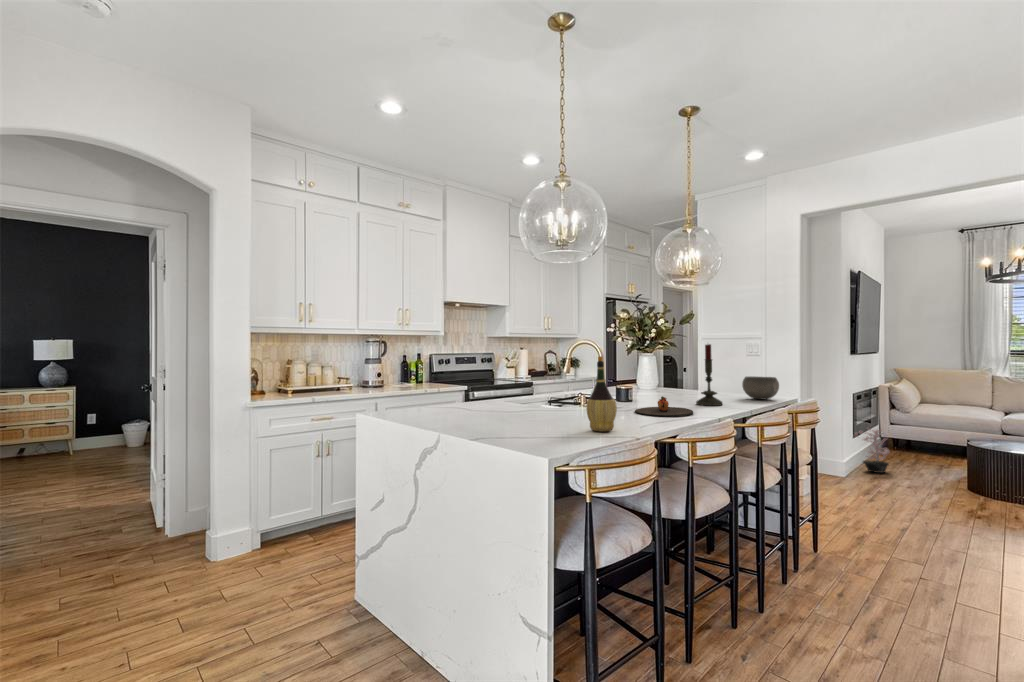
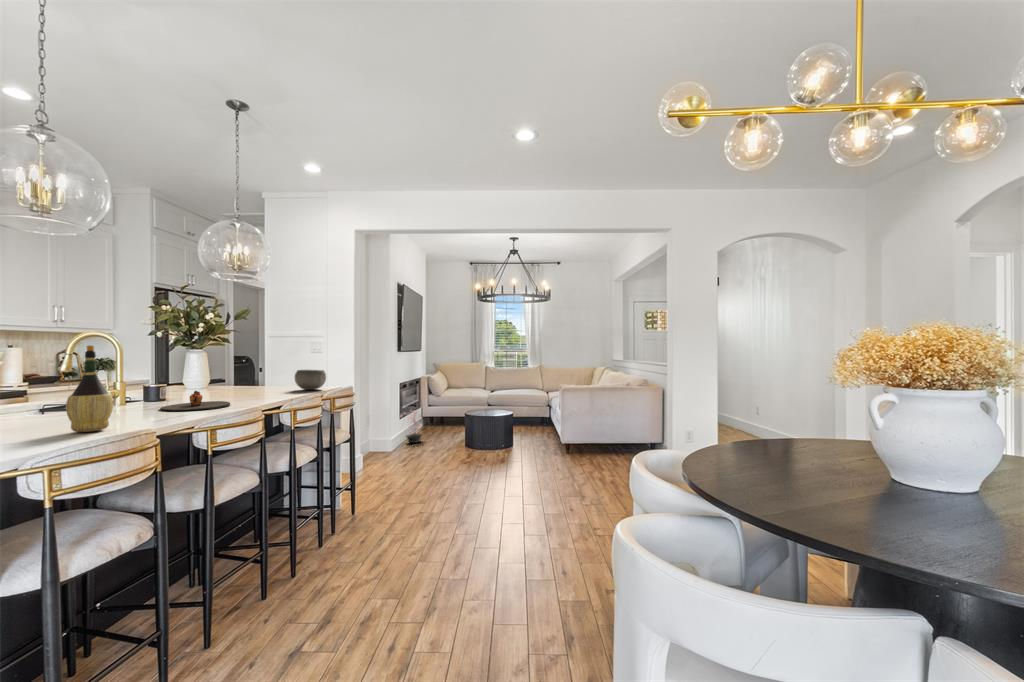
candle: present [696,344,722,406] -> none [243,338,270,398]

